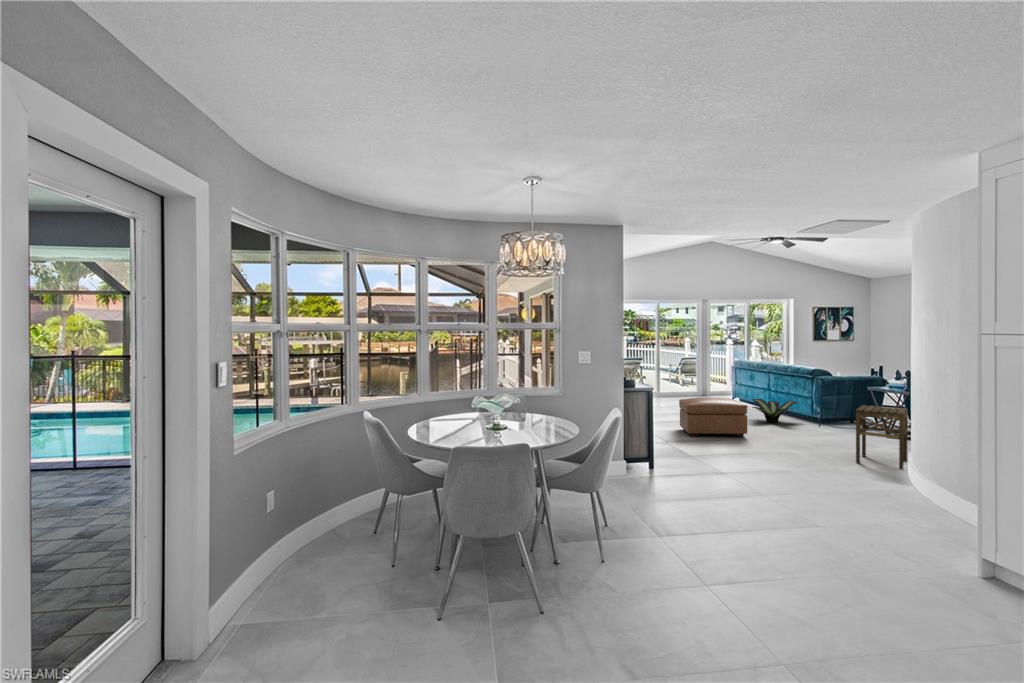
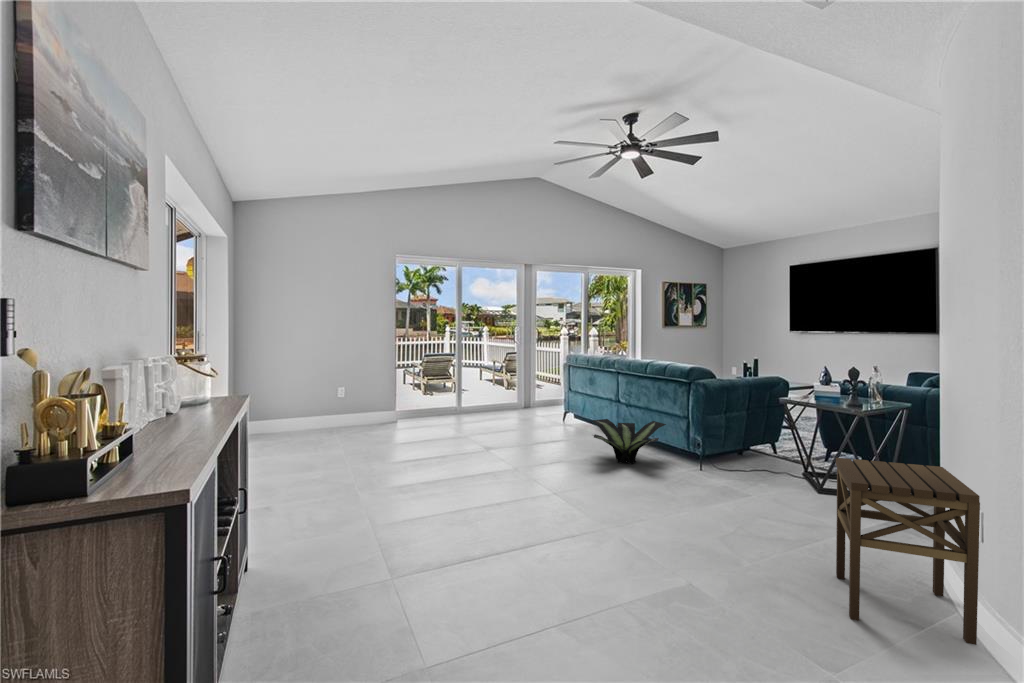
ottoman: present [679,398,747,437] -> none [459,433,589,528]

